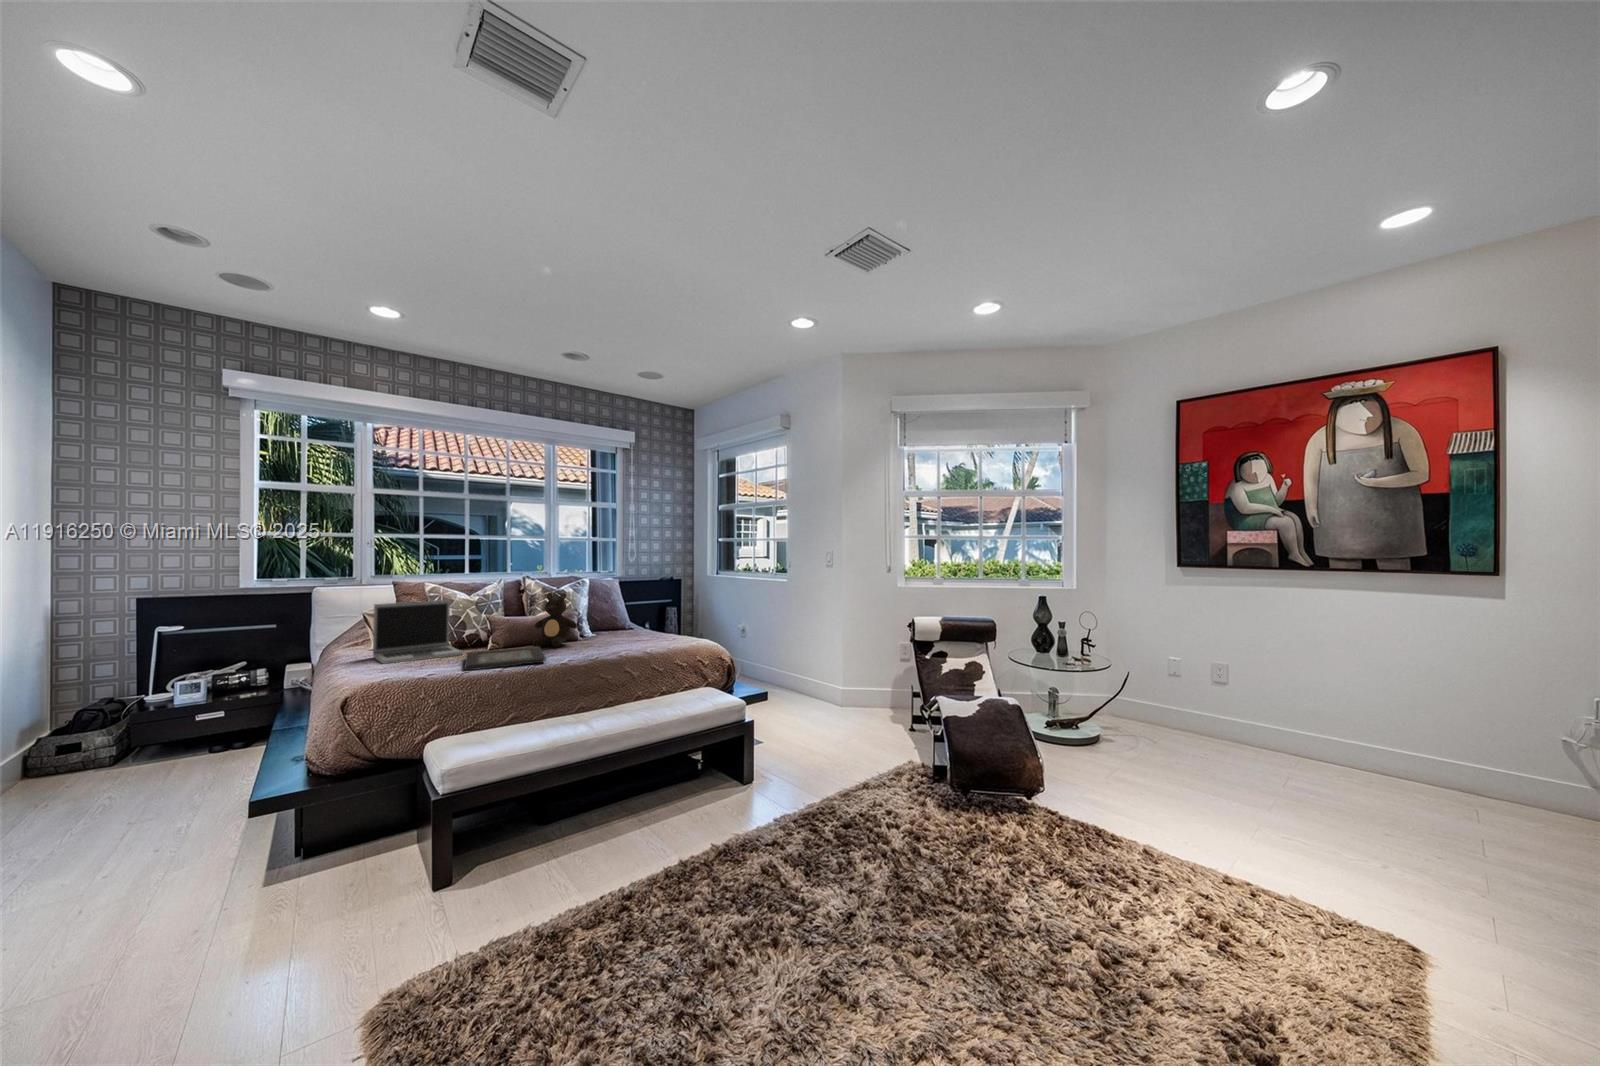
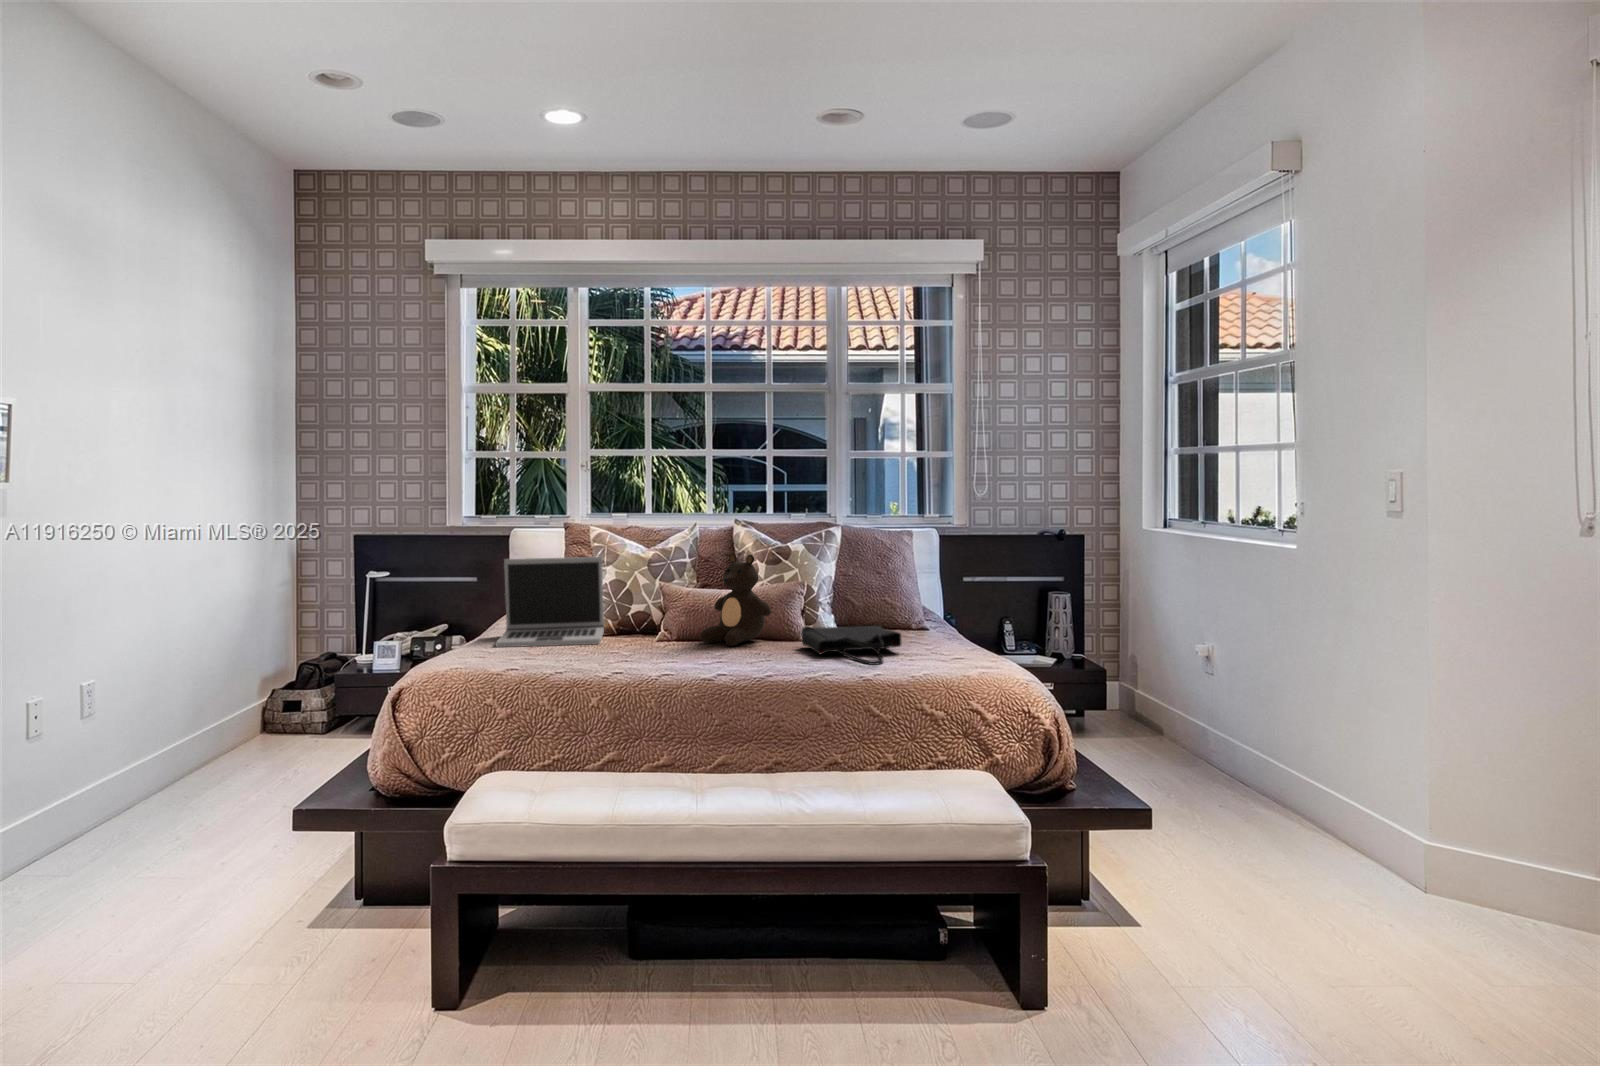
tote bag: none [600,629,661,648] -> present [801,625,901,665]
decorative tray: present [464,647,546,670] -> none [546,641,692,672]

